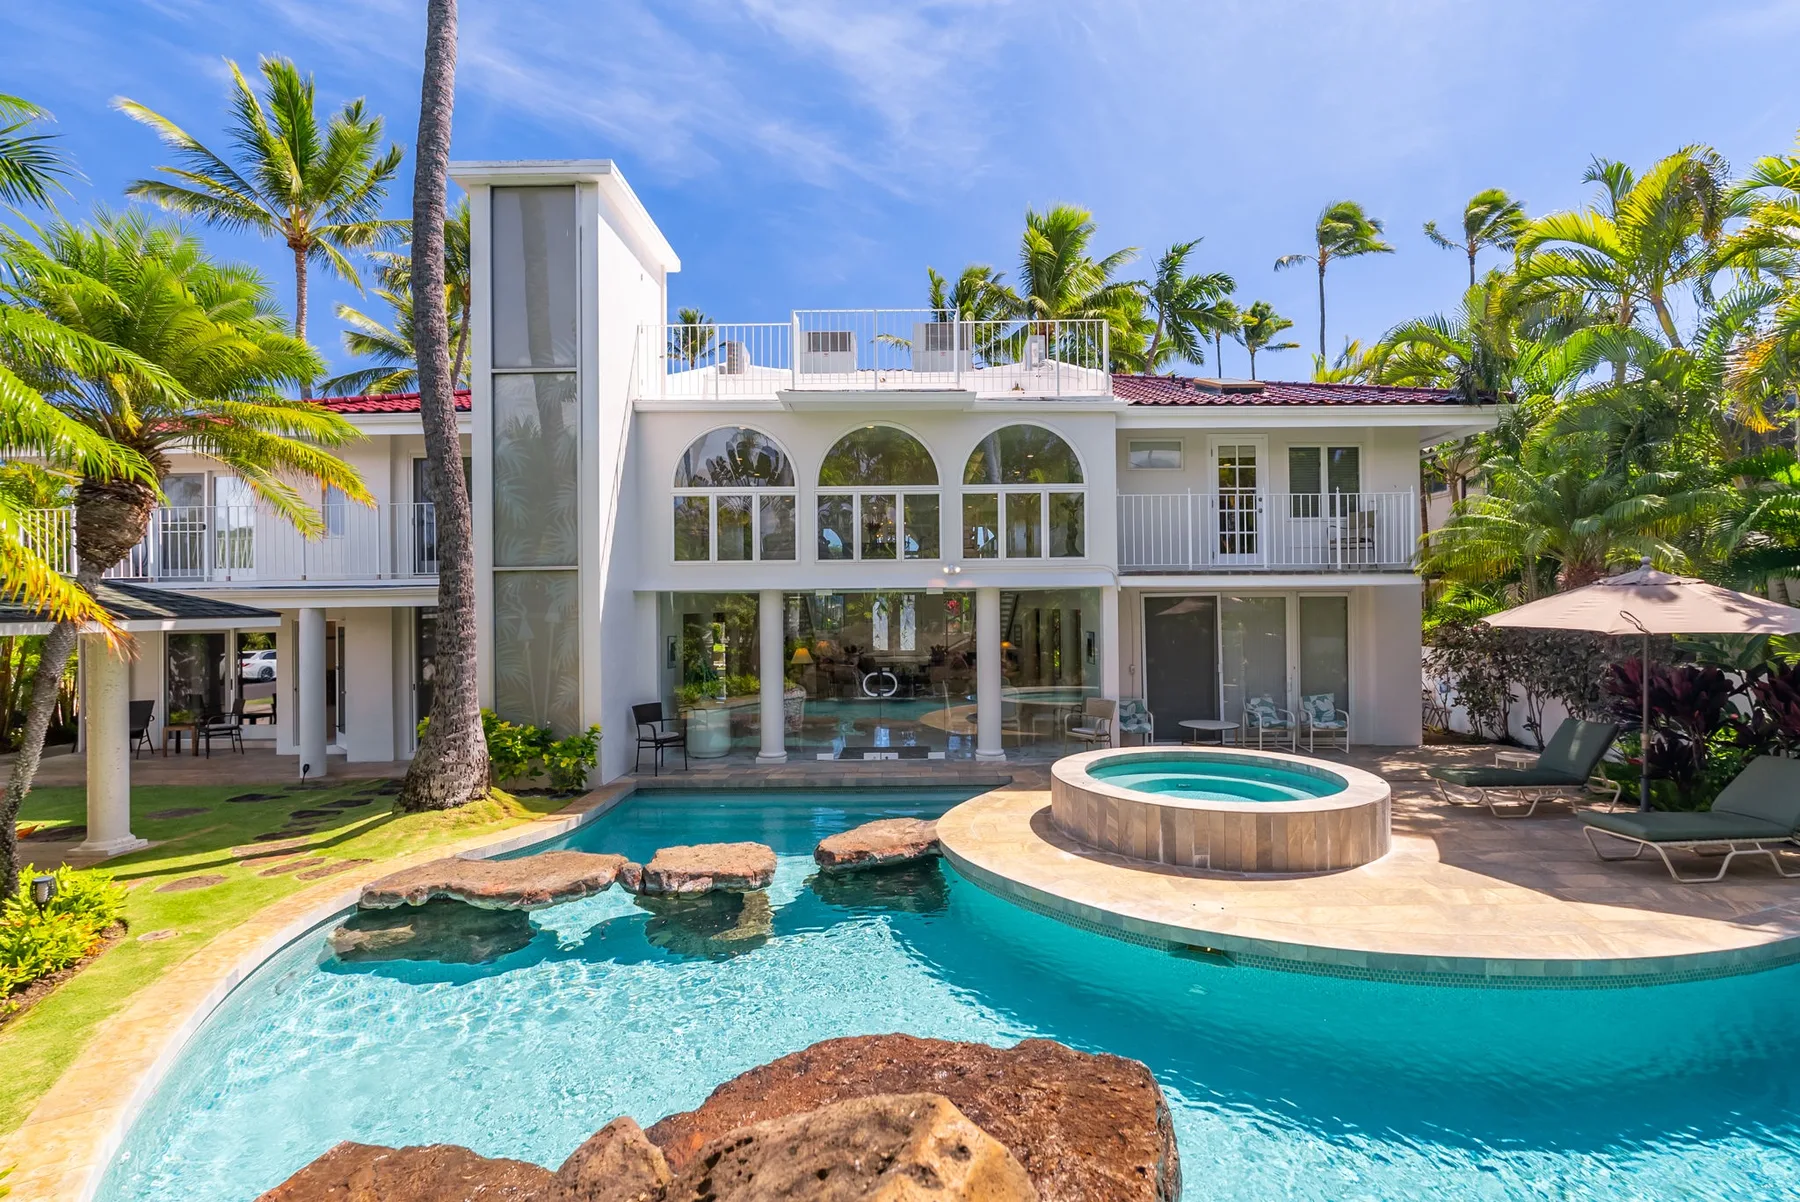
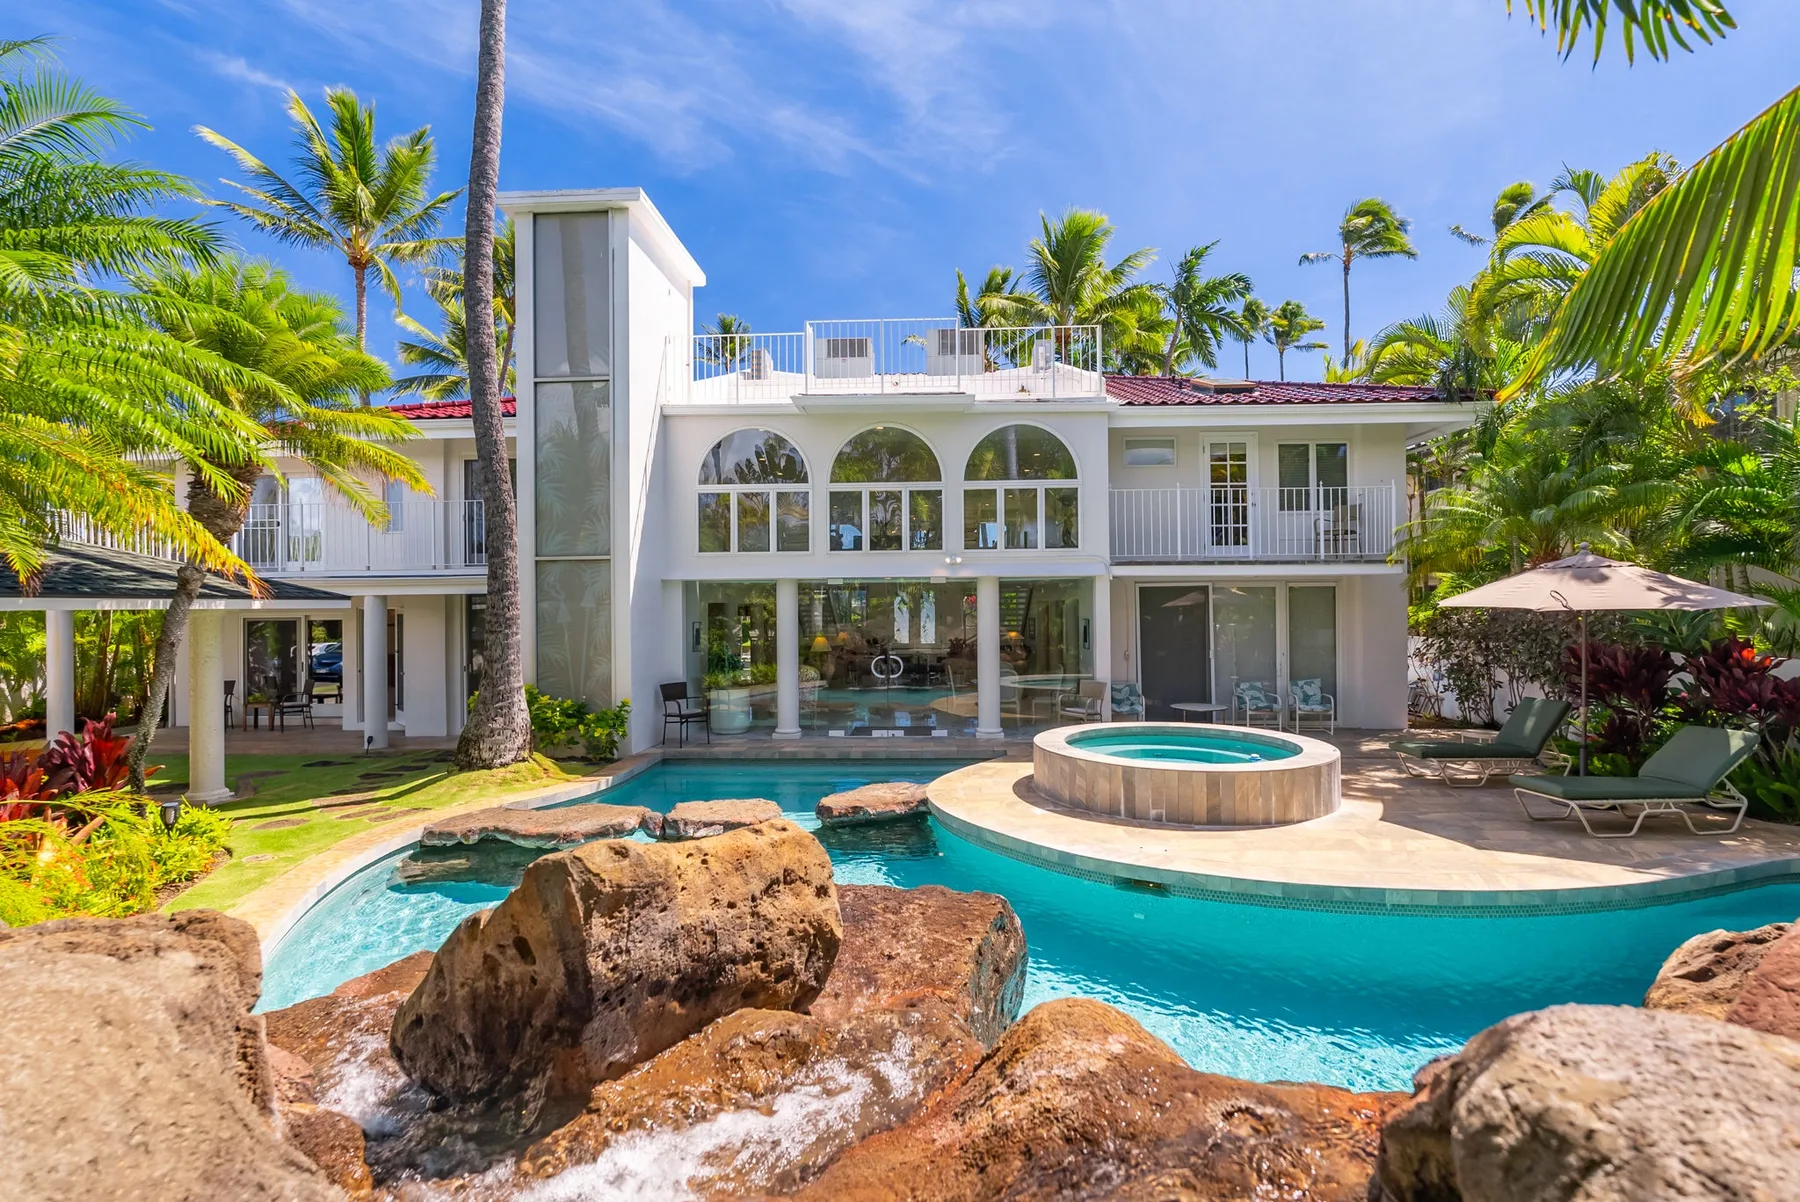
watering can: none [129,816,189,850] -> present [234,775,268,798]

